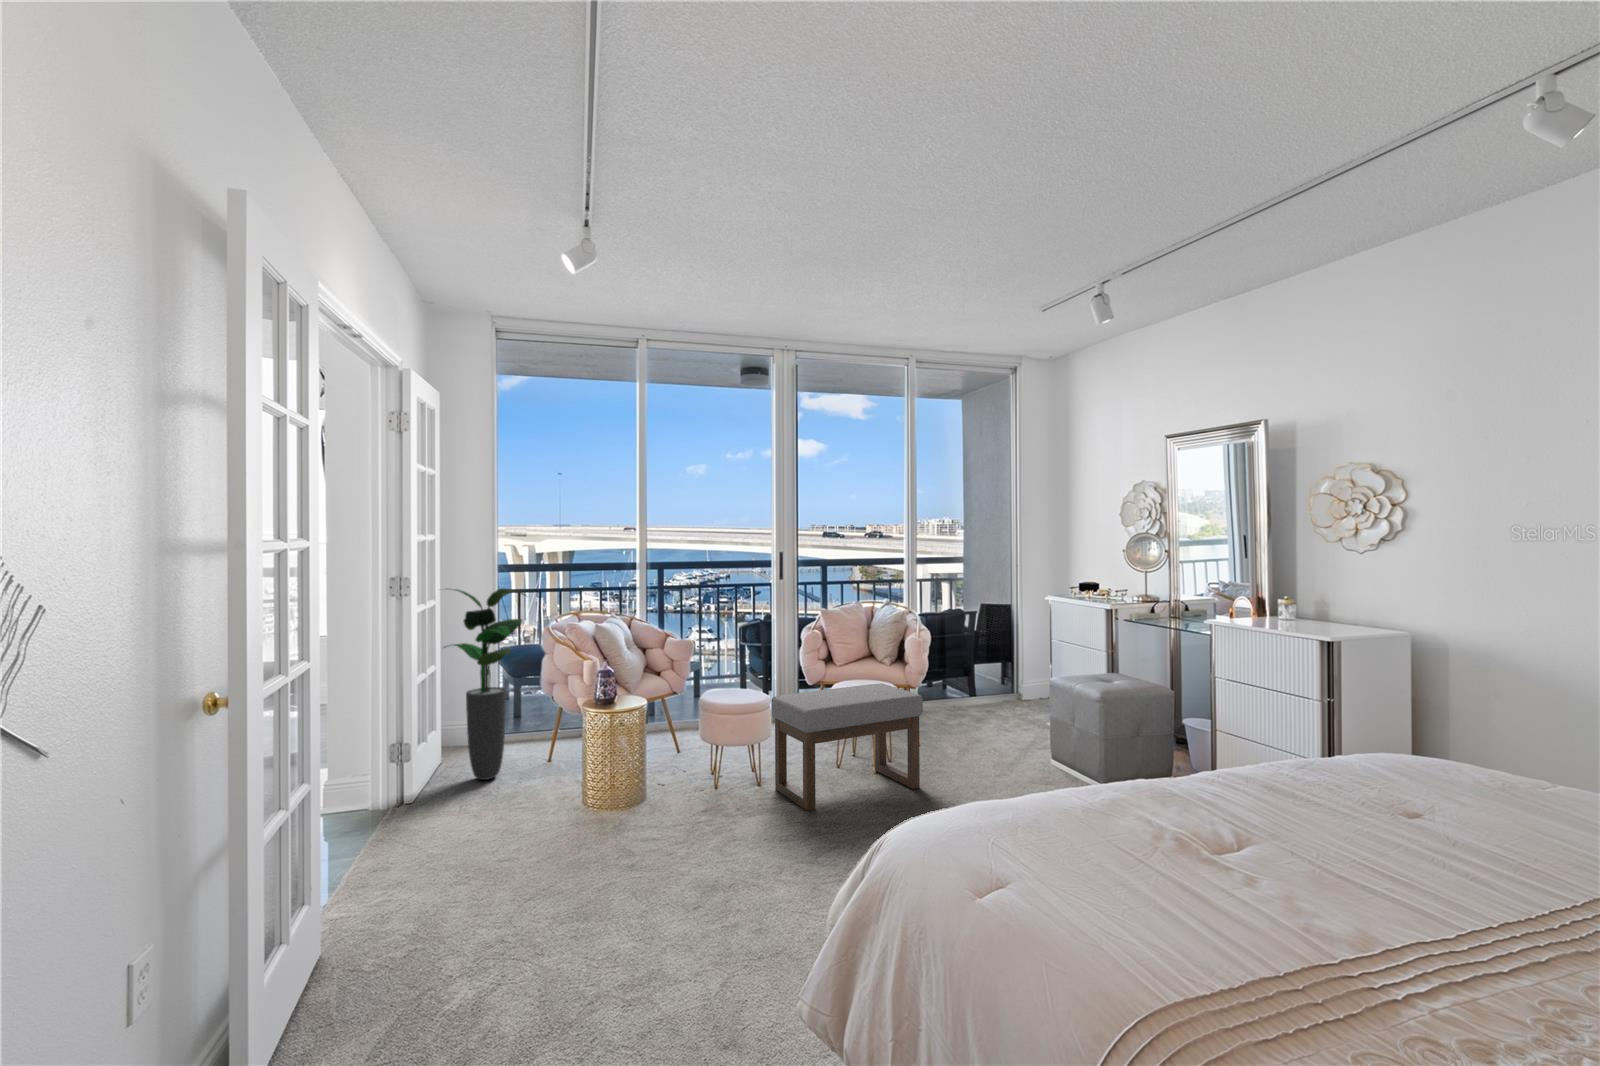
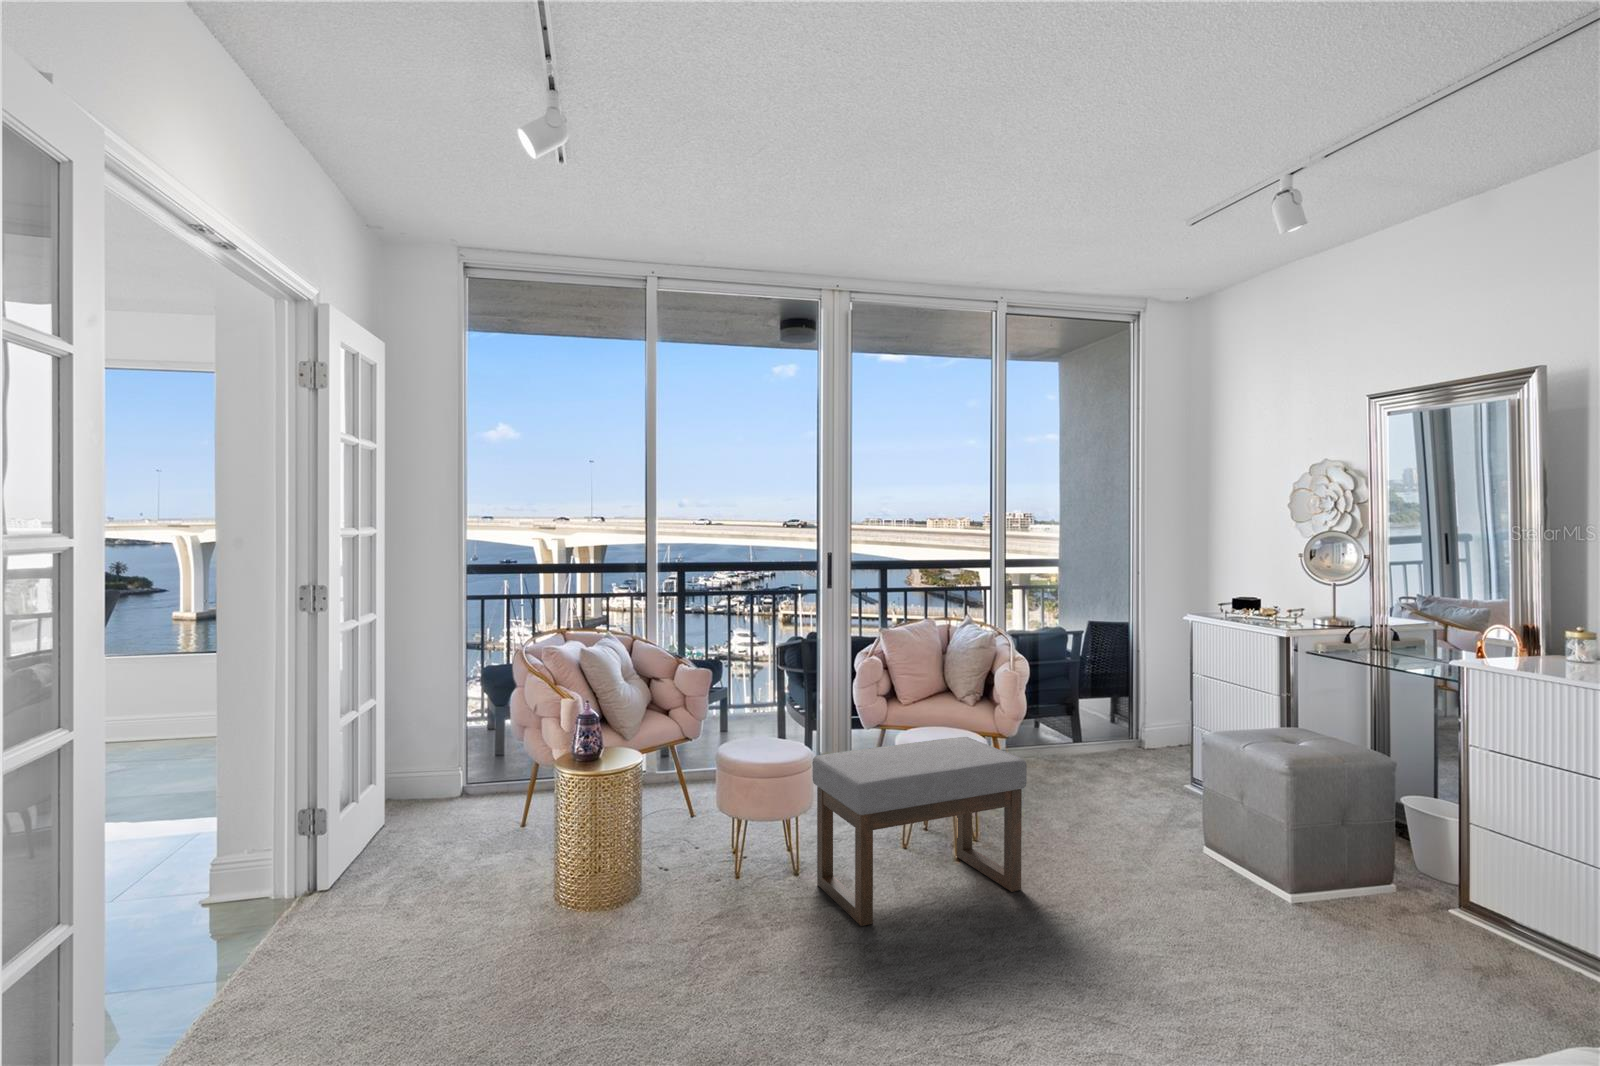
potted plant: present [454,588,525,780] -> none [371,599,494,853]

